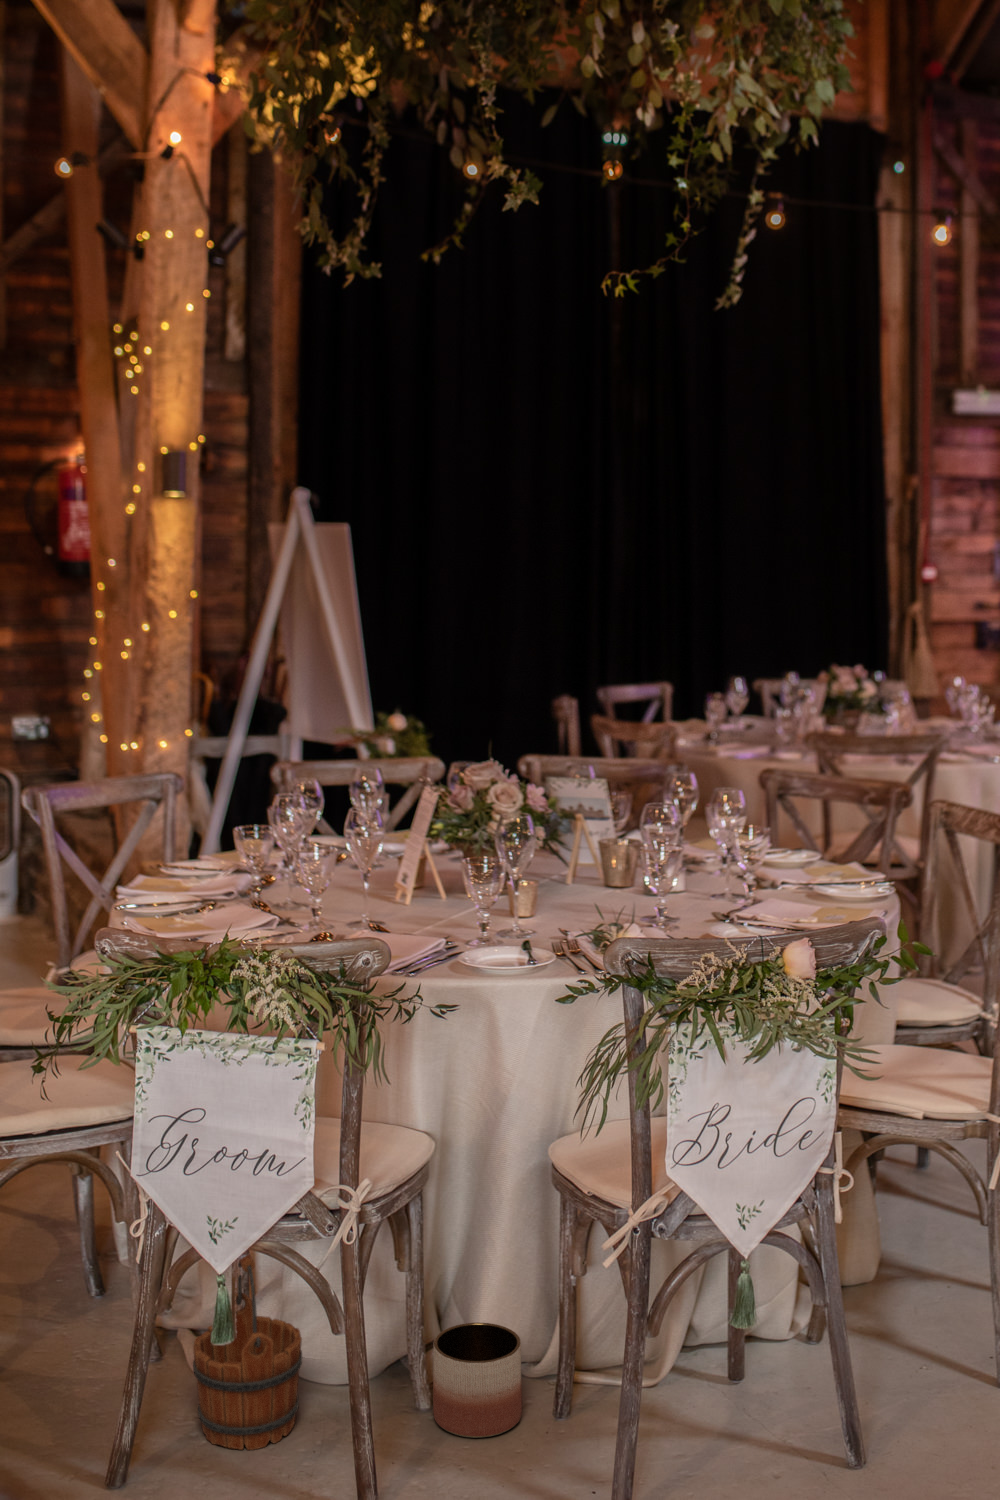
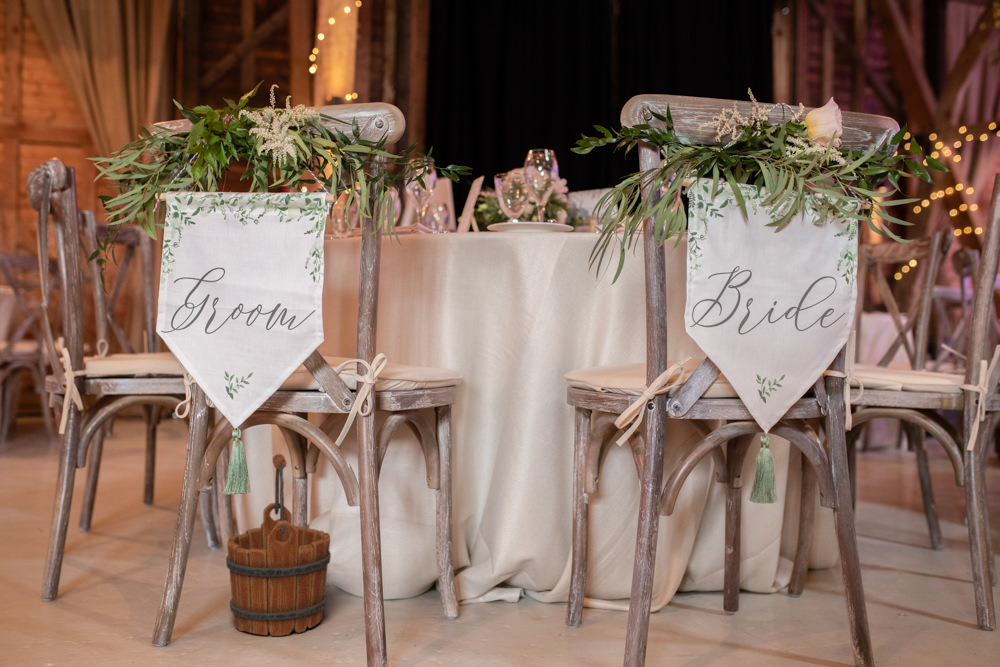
planter: present [433,1323,522,1438] -> none [453,540,537,636]

